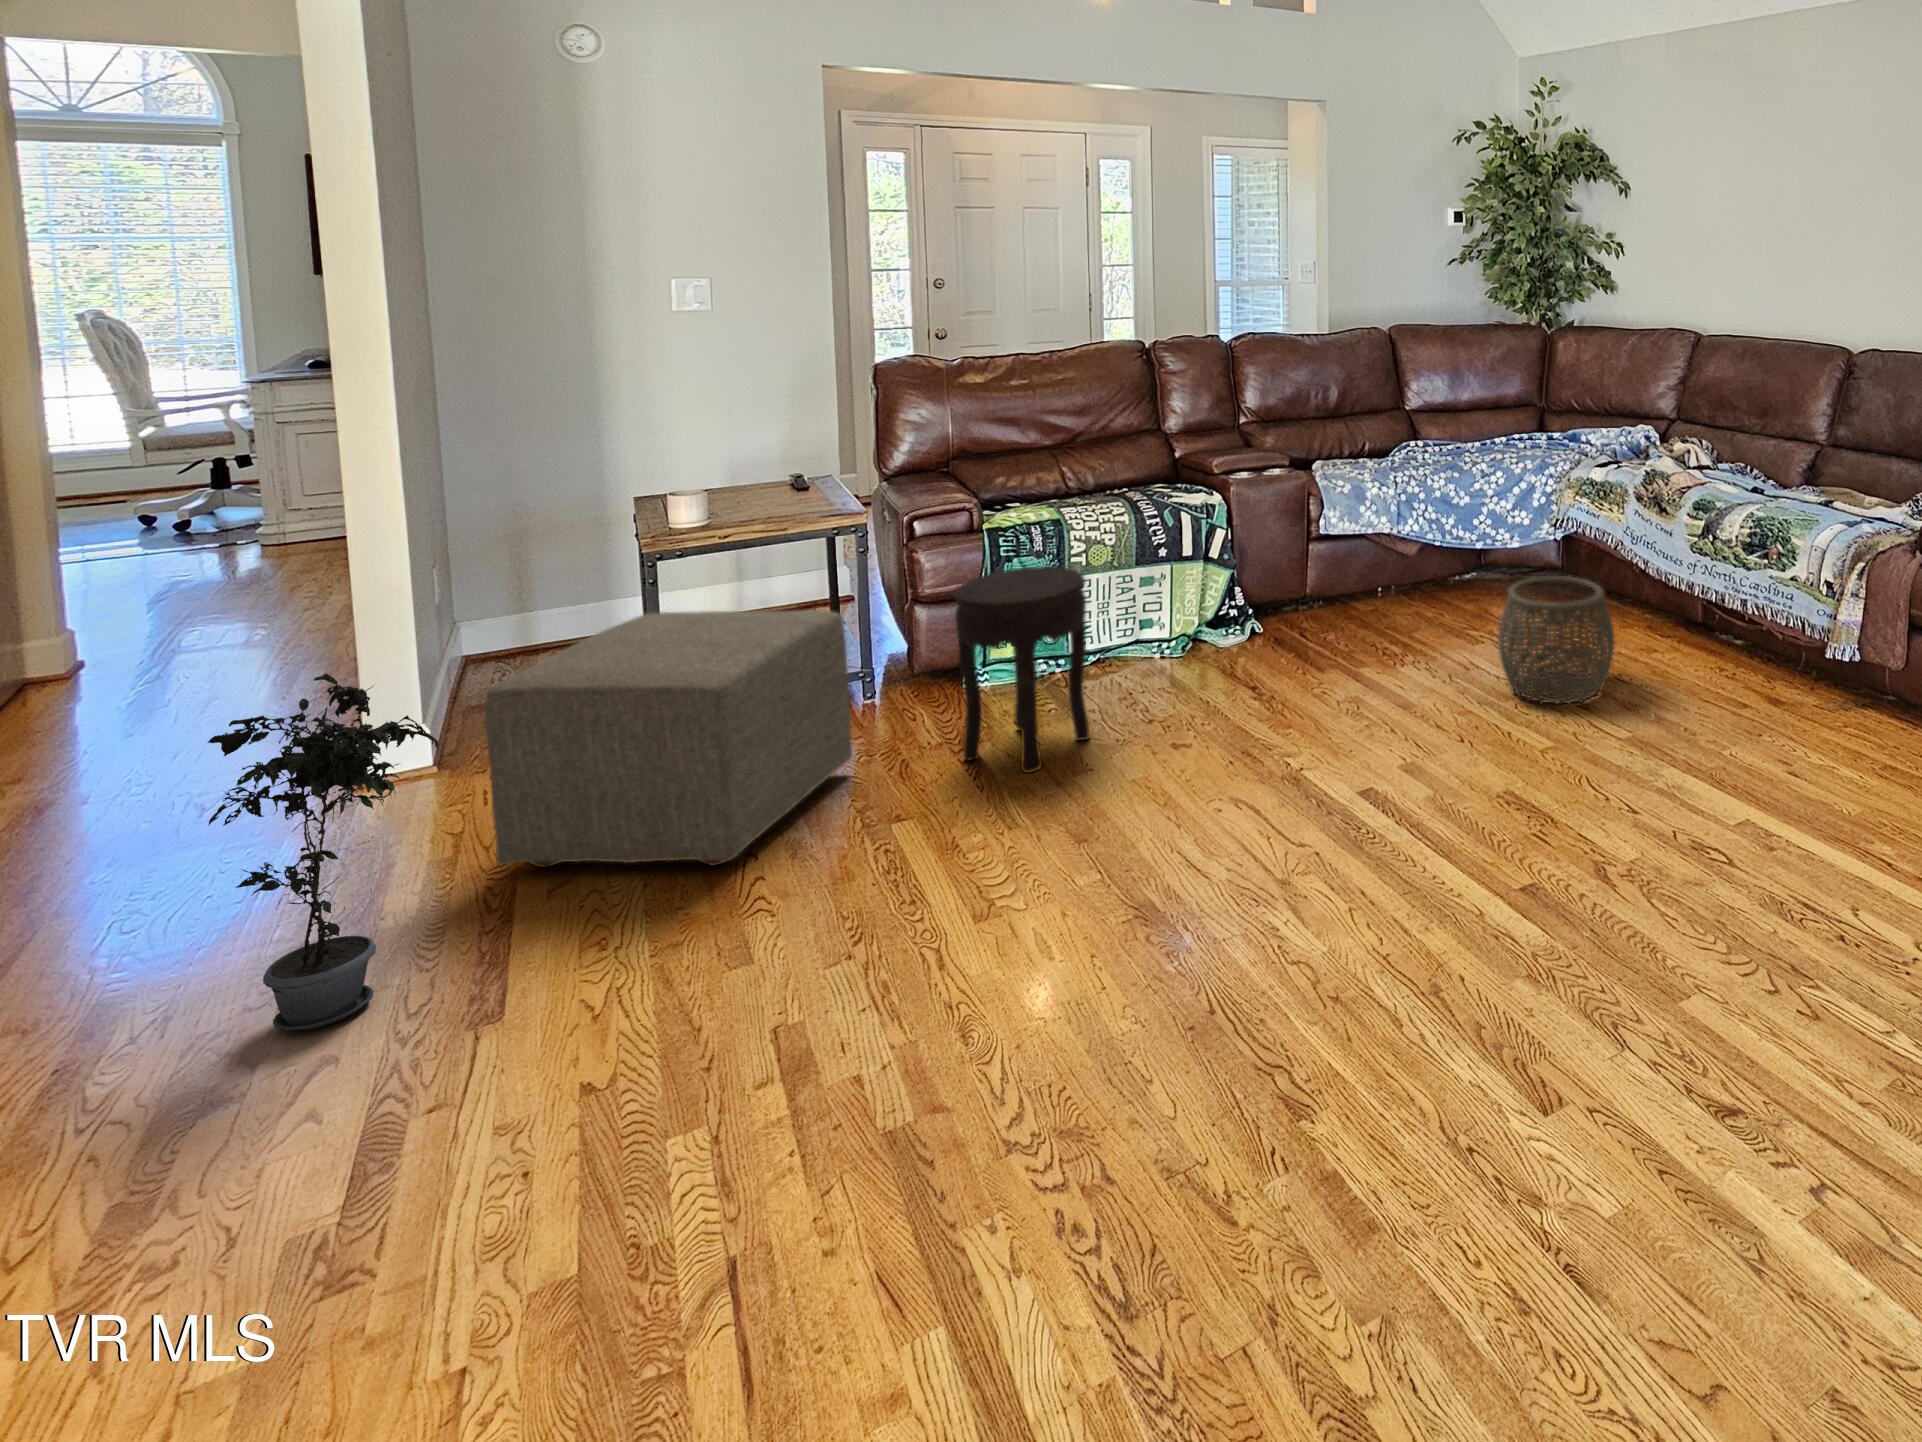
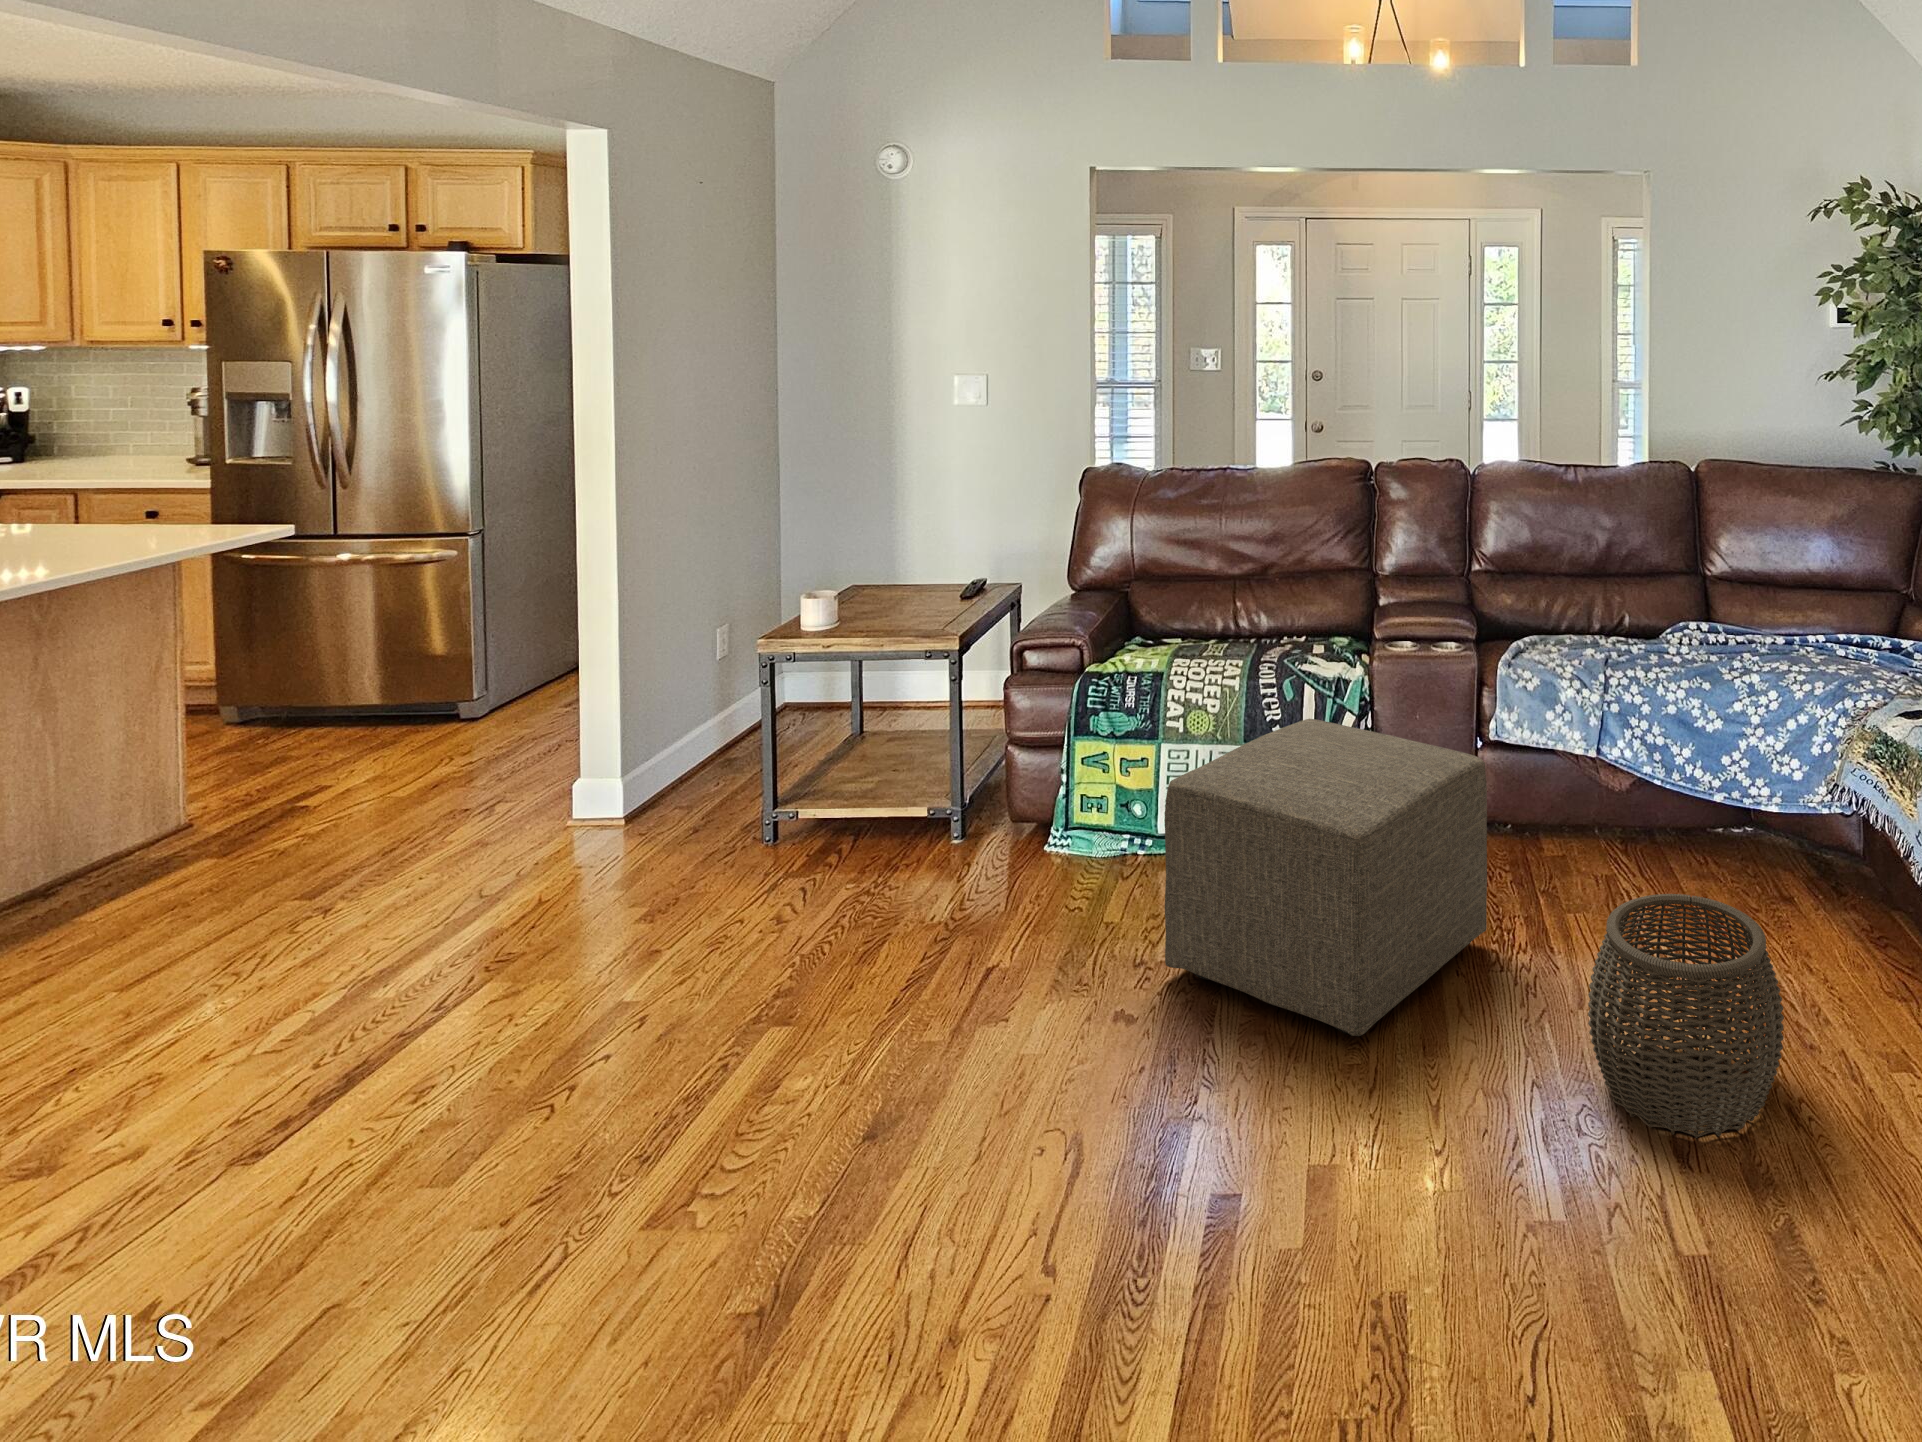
side table: present [954,567,1089,773] -> none [919,731,1075,999]
ottoman: present [484,611,852,867] -> present [1165,719,1487,1036]
potted plant: present [207,673,439,1031] -> none [115,745,316,1098]

